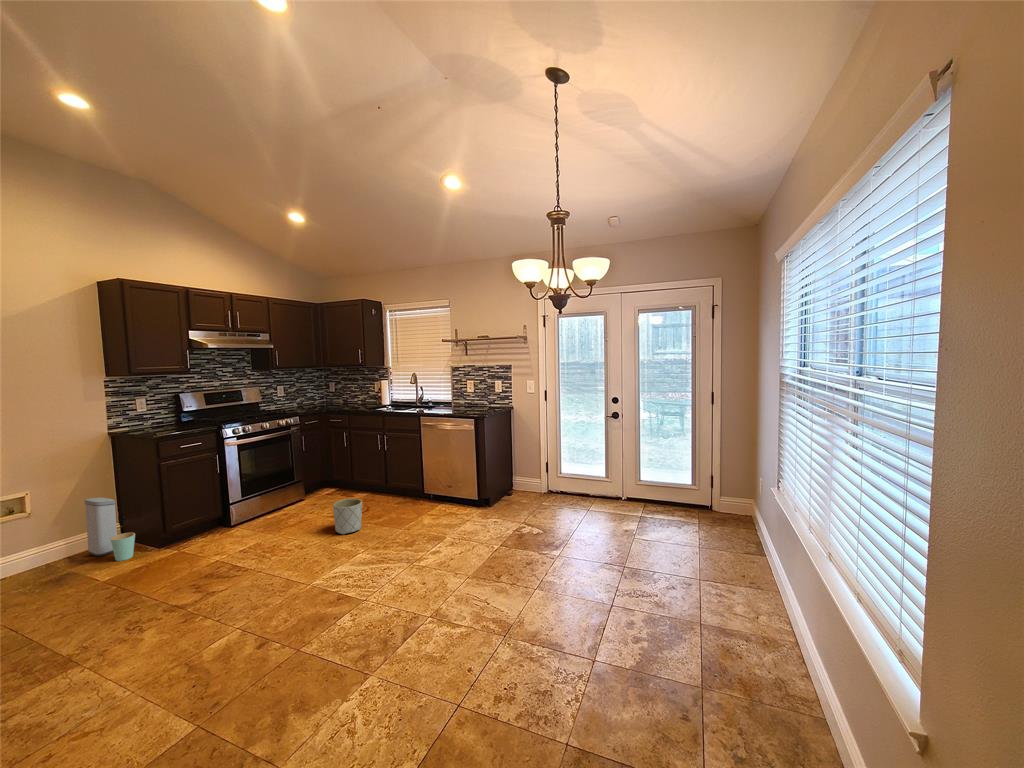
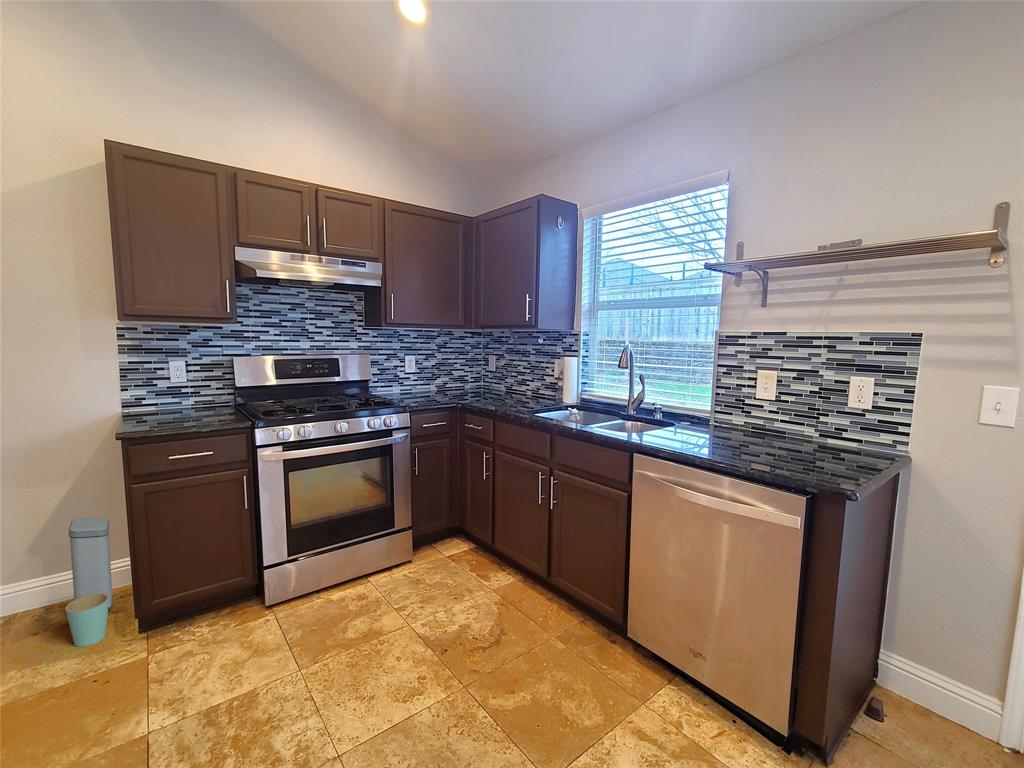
planter: present [333,498,362,535] -> none [405,629,472,733]

